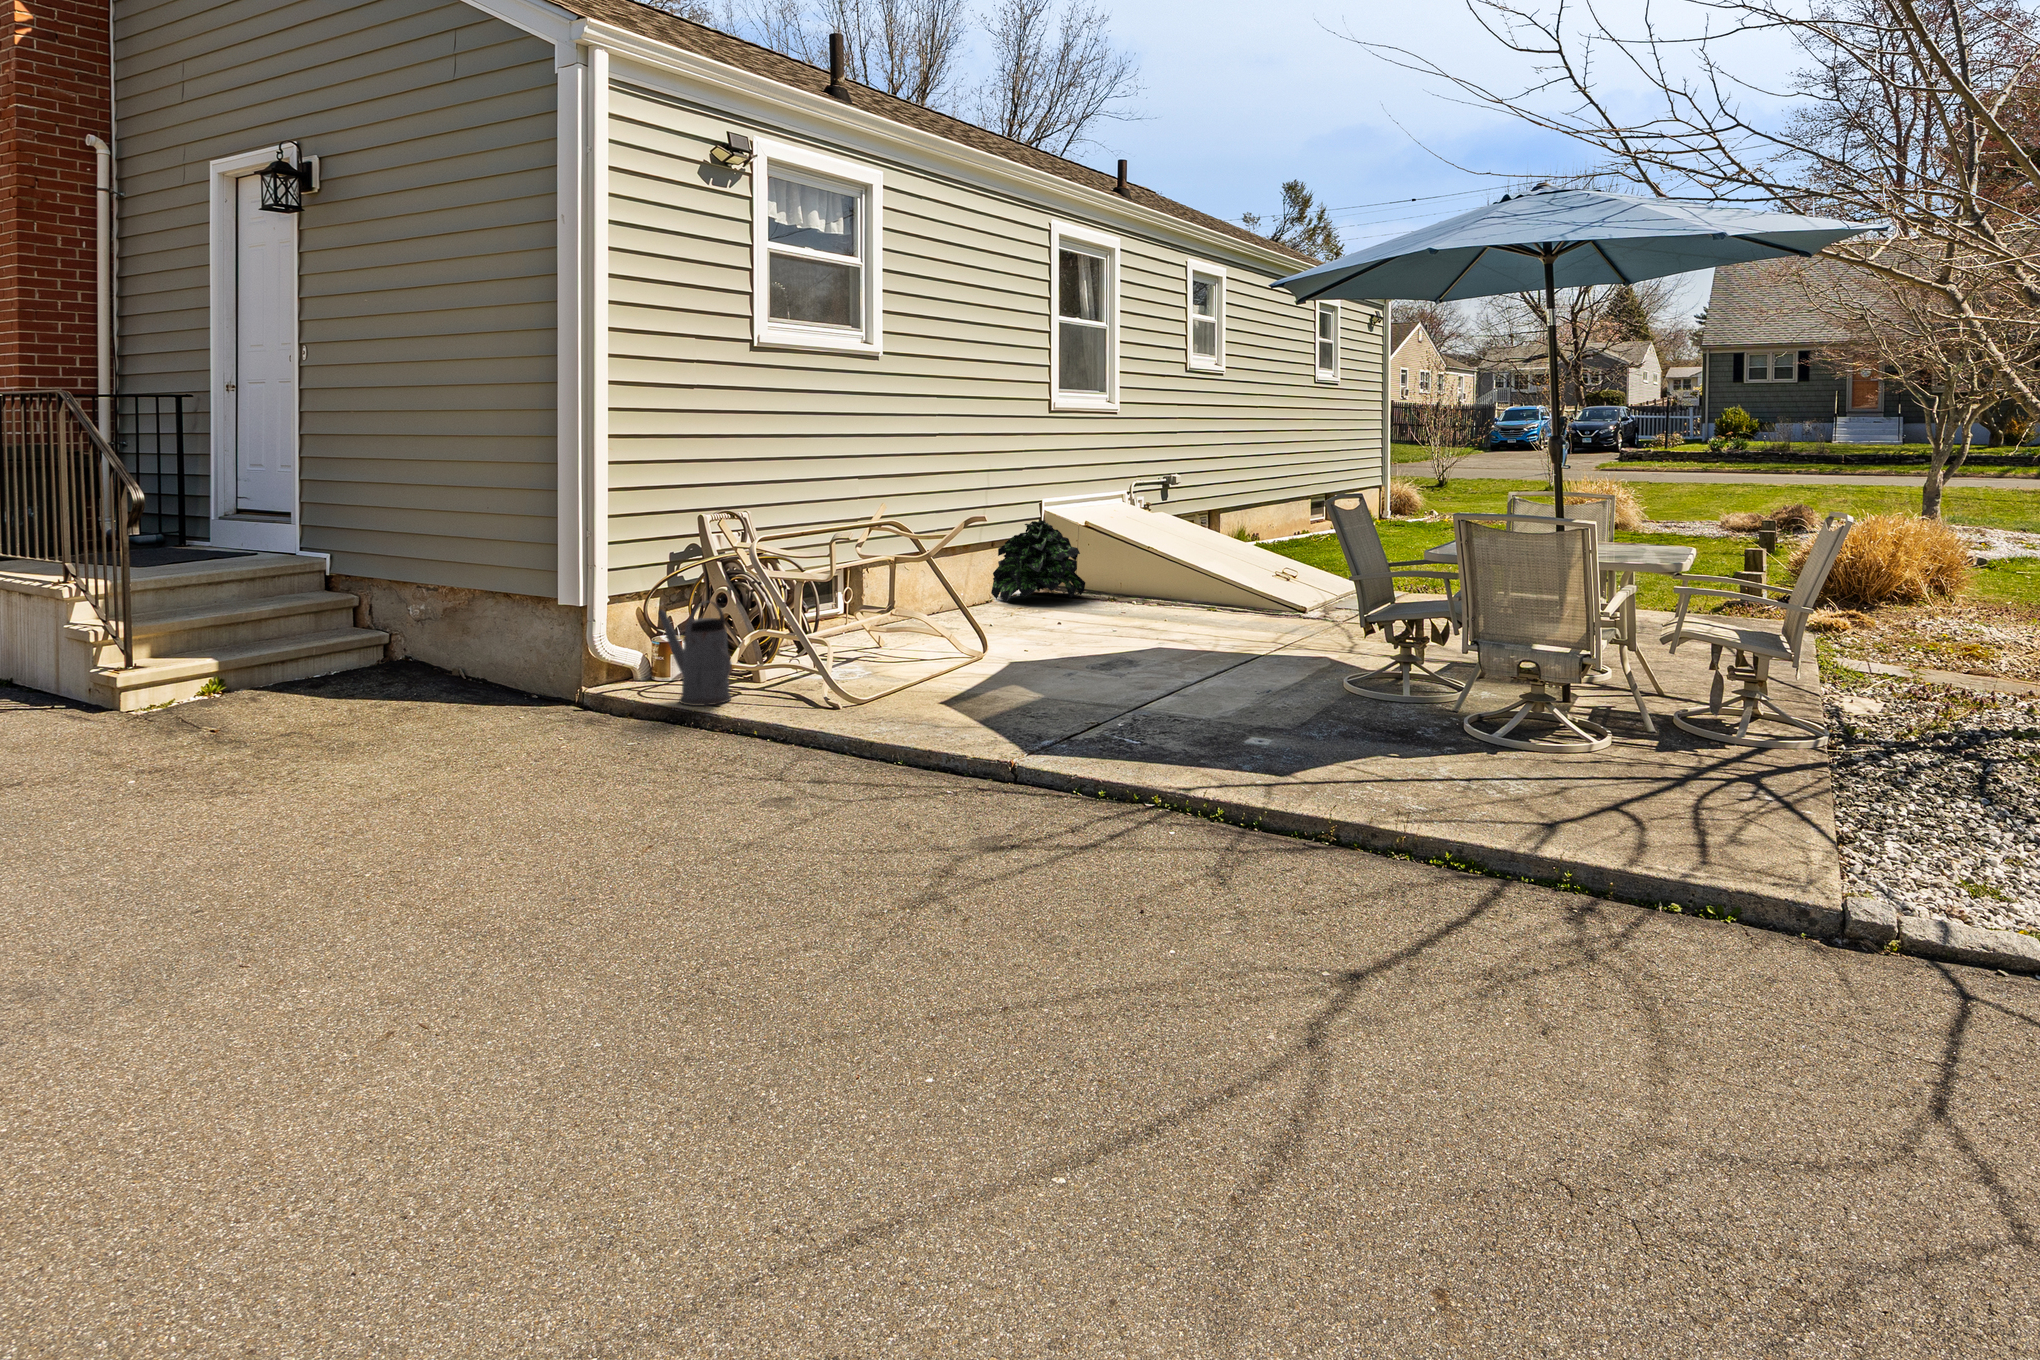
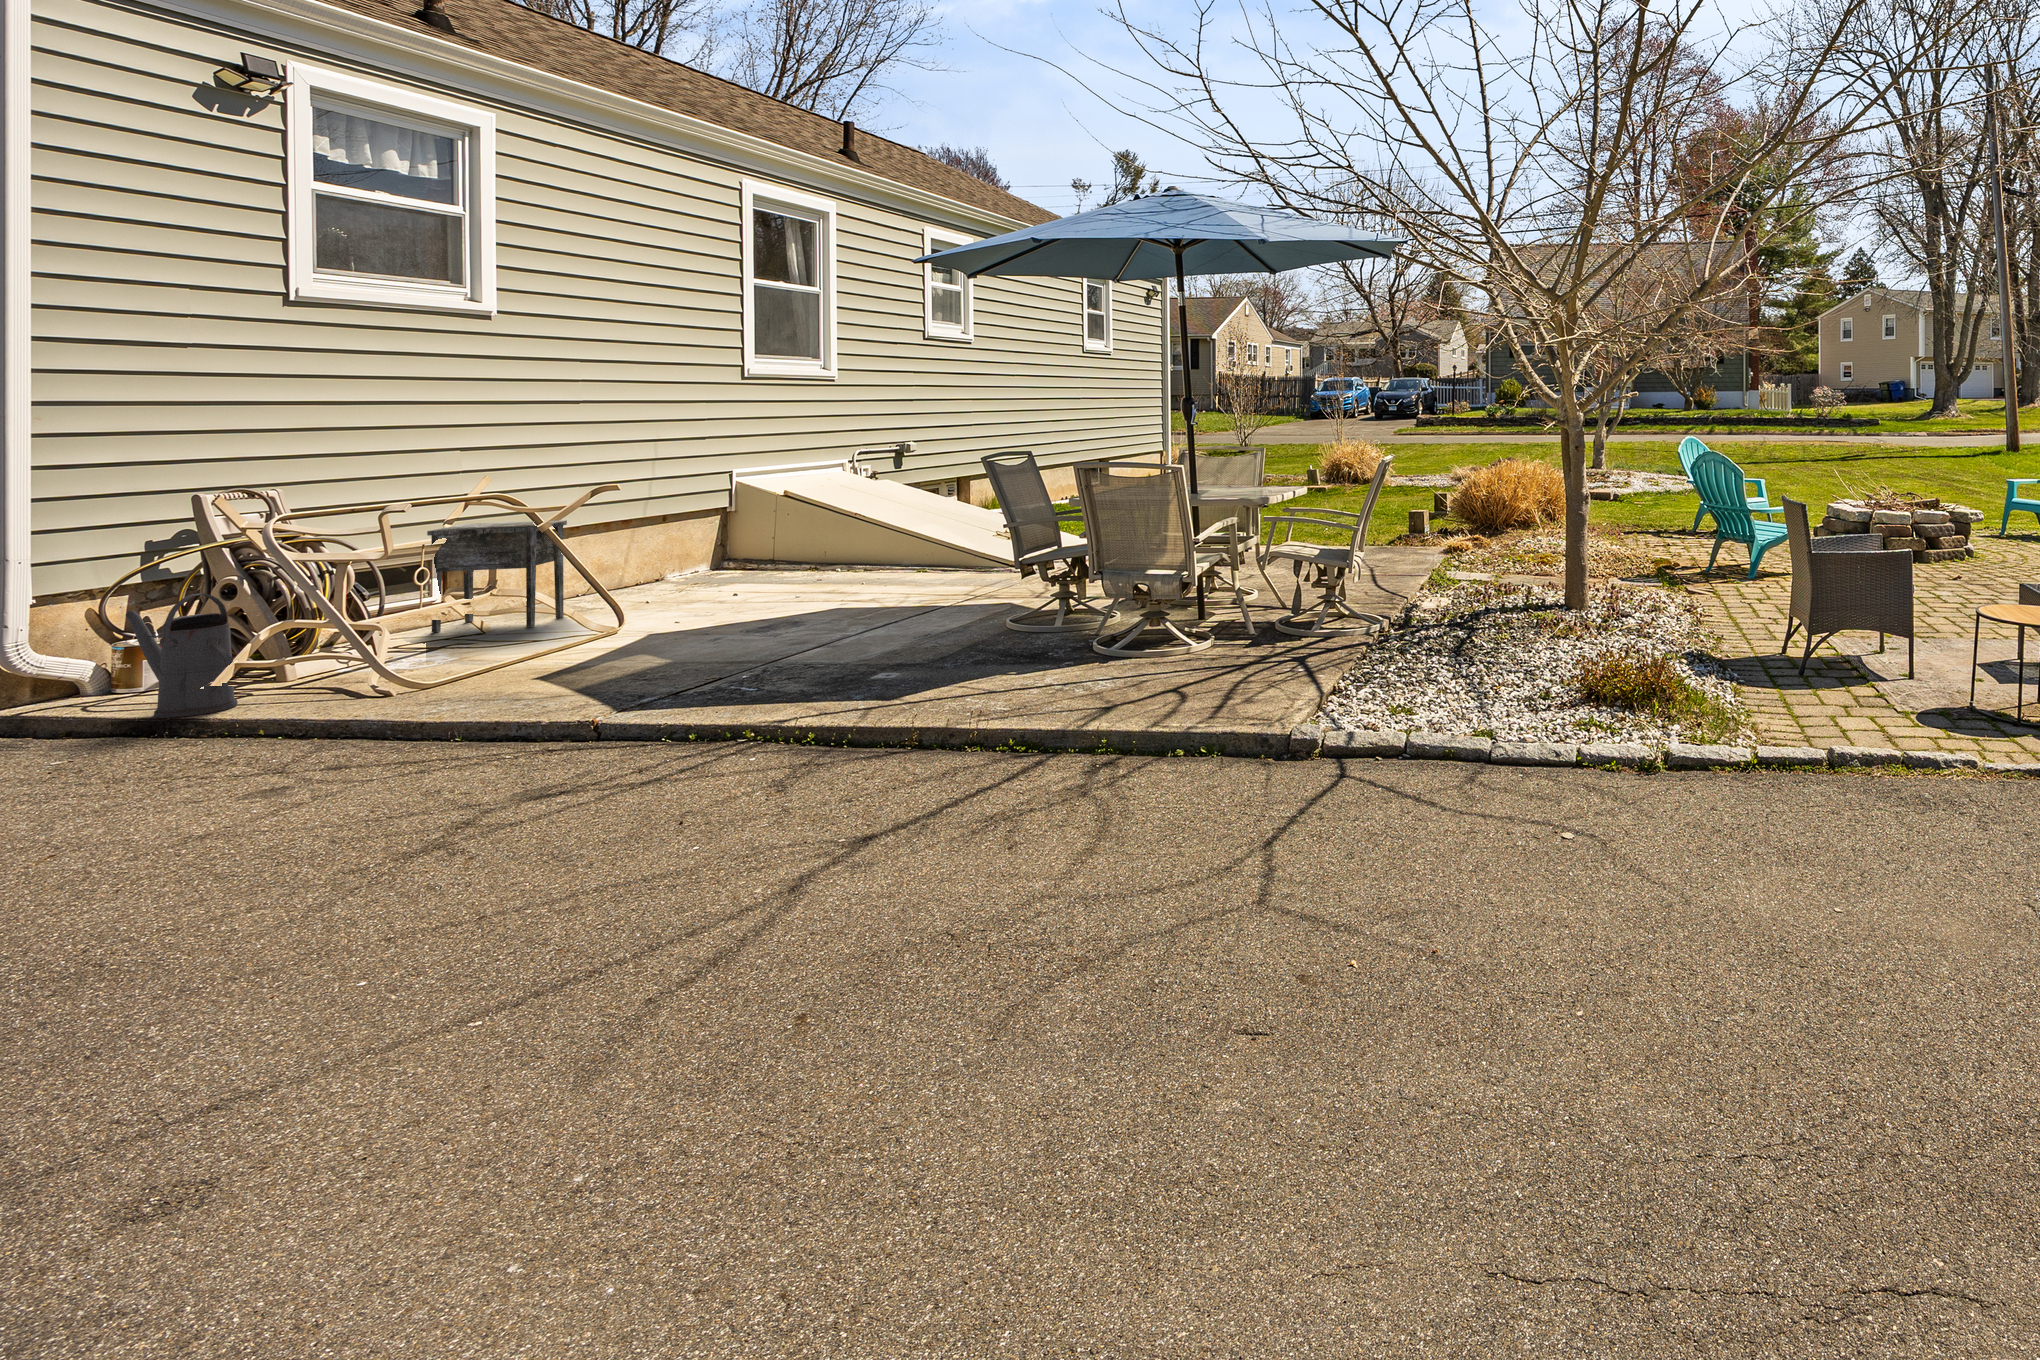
potted plant: present [991,520,1085,602] -> none [658,492,774,581]
side table: none [837,542,936,642] -> present [427,520,567,632]

